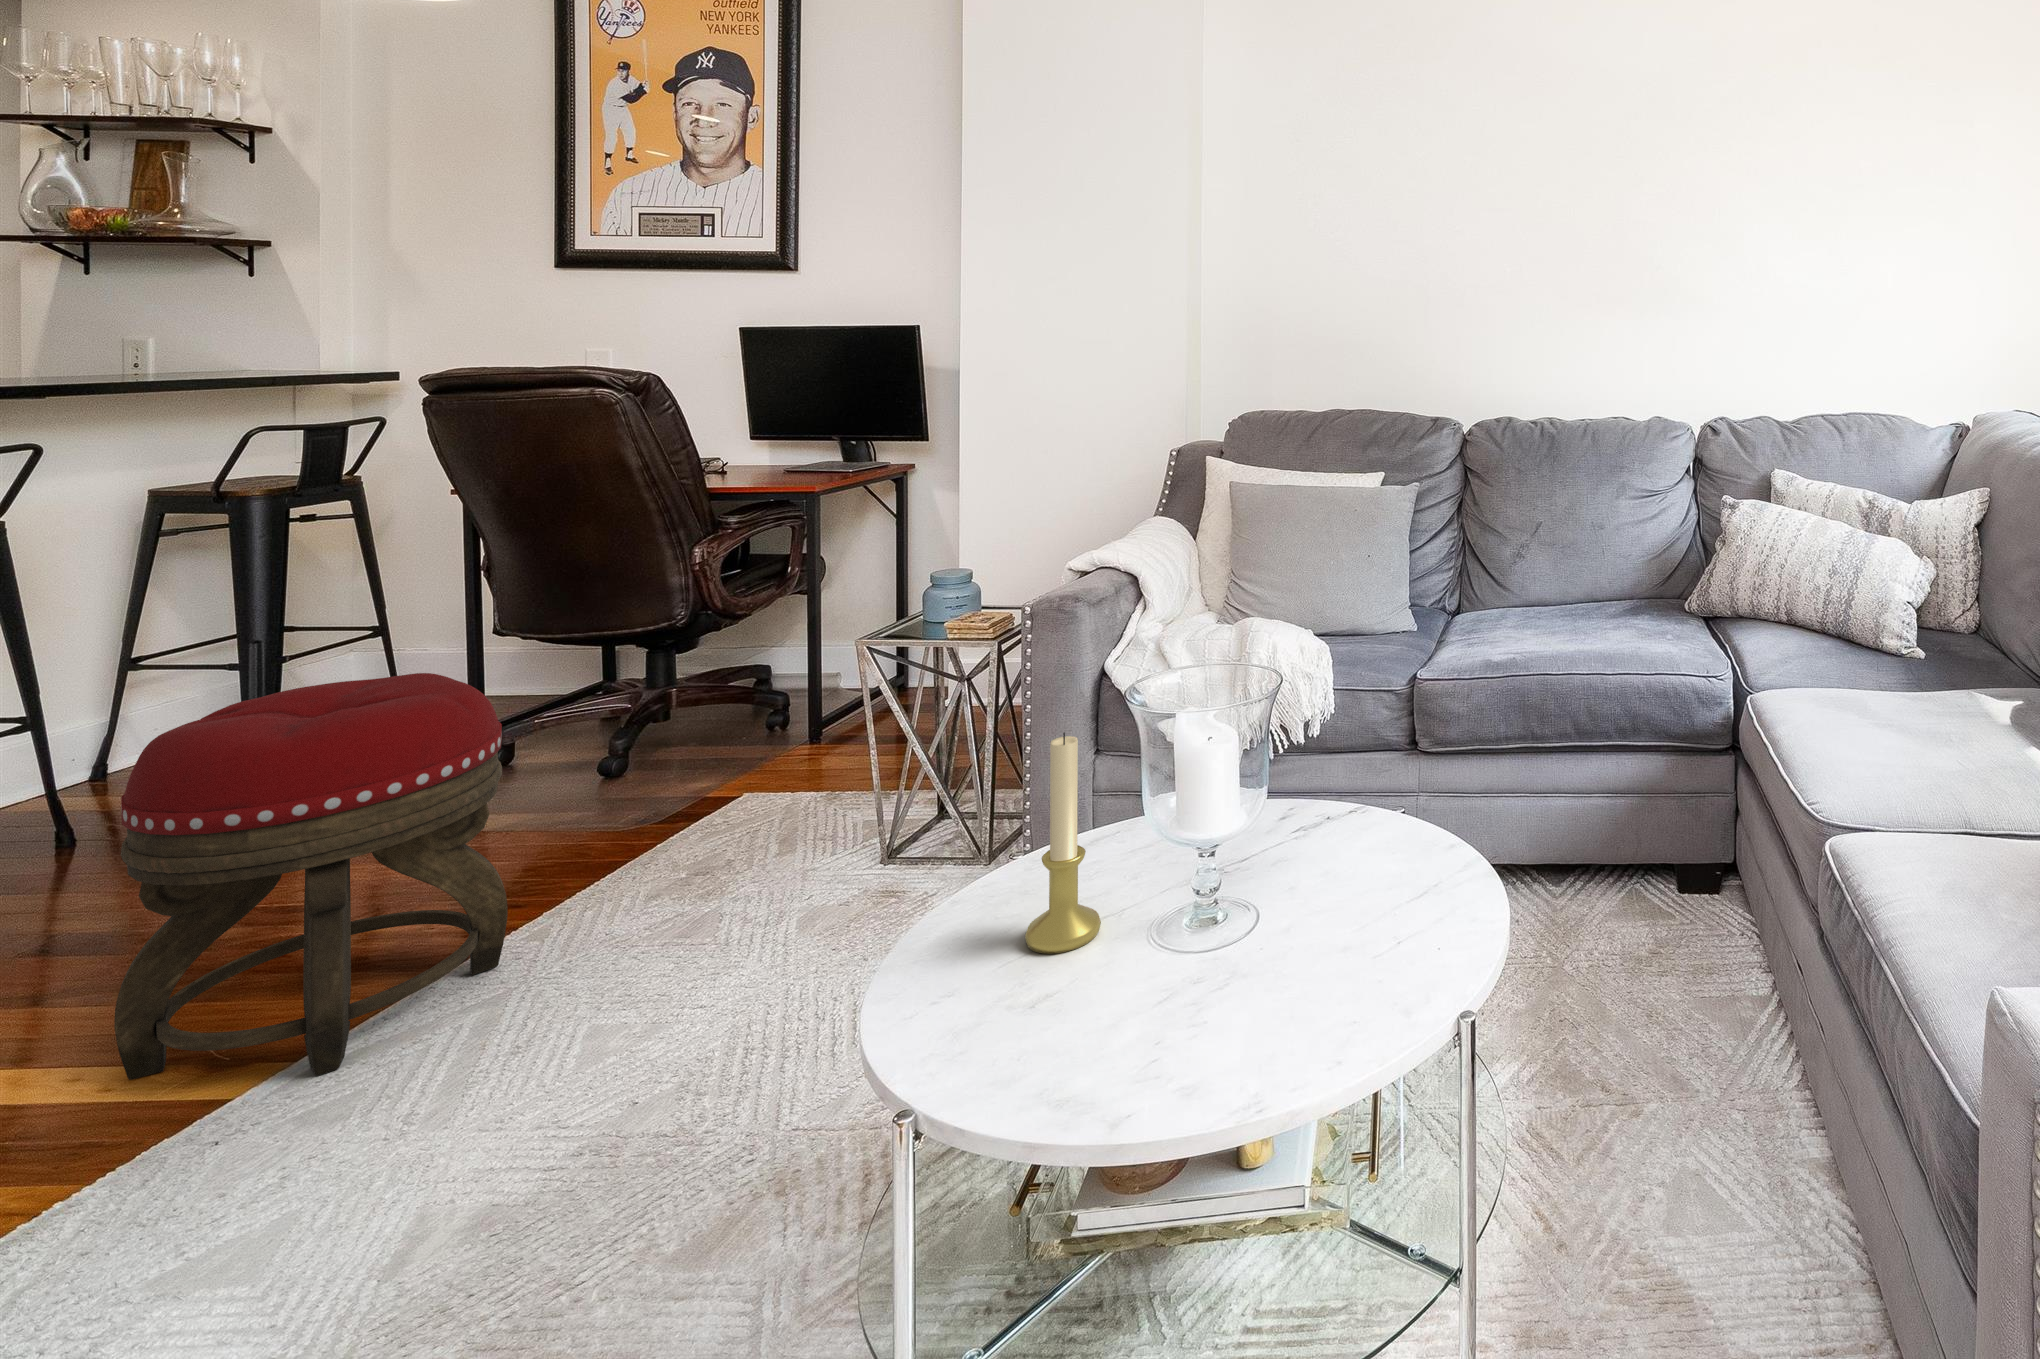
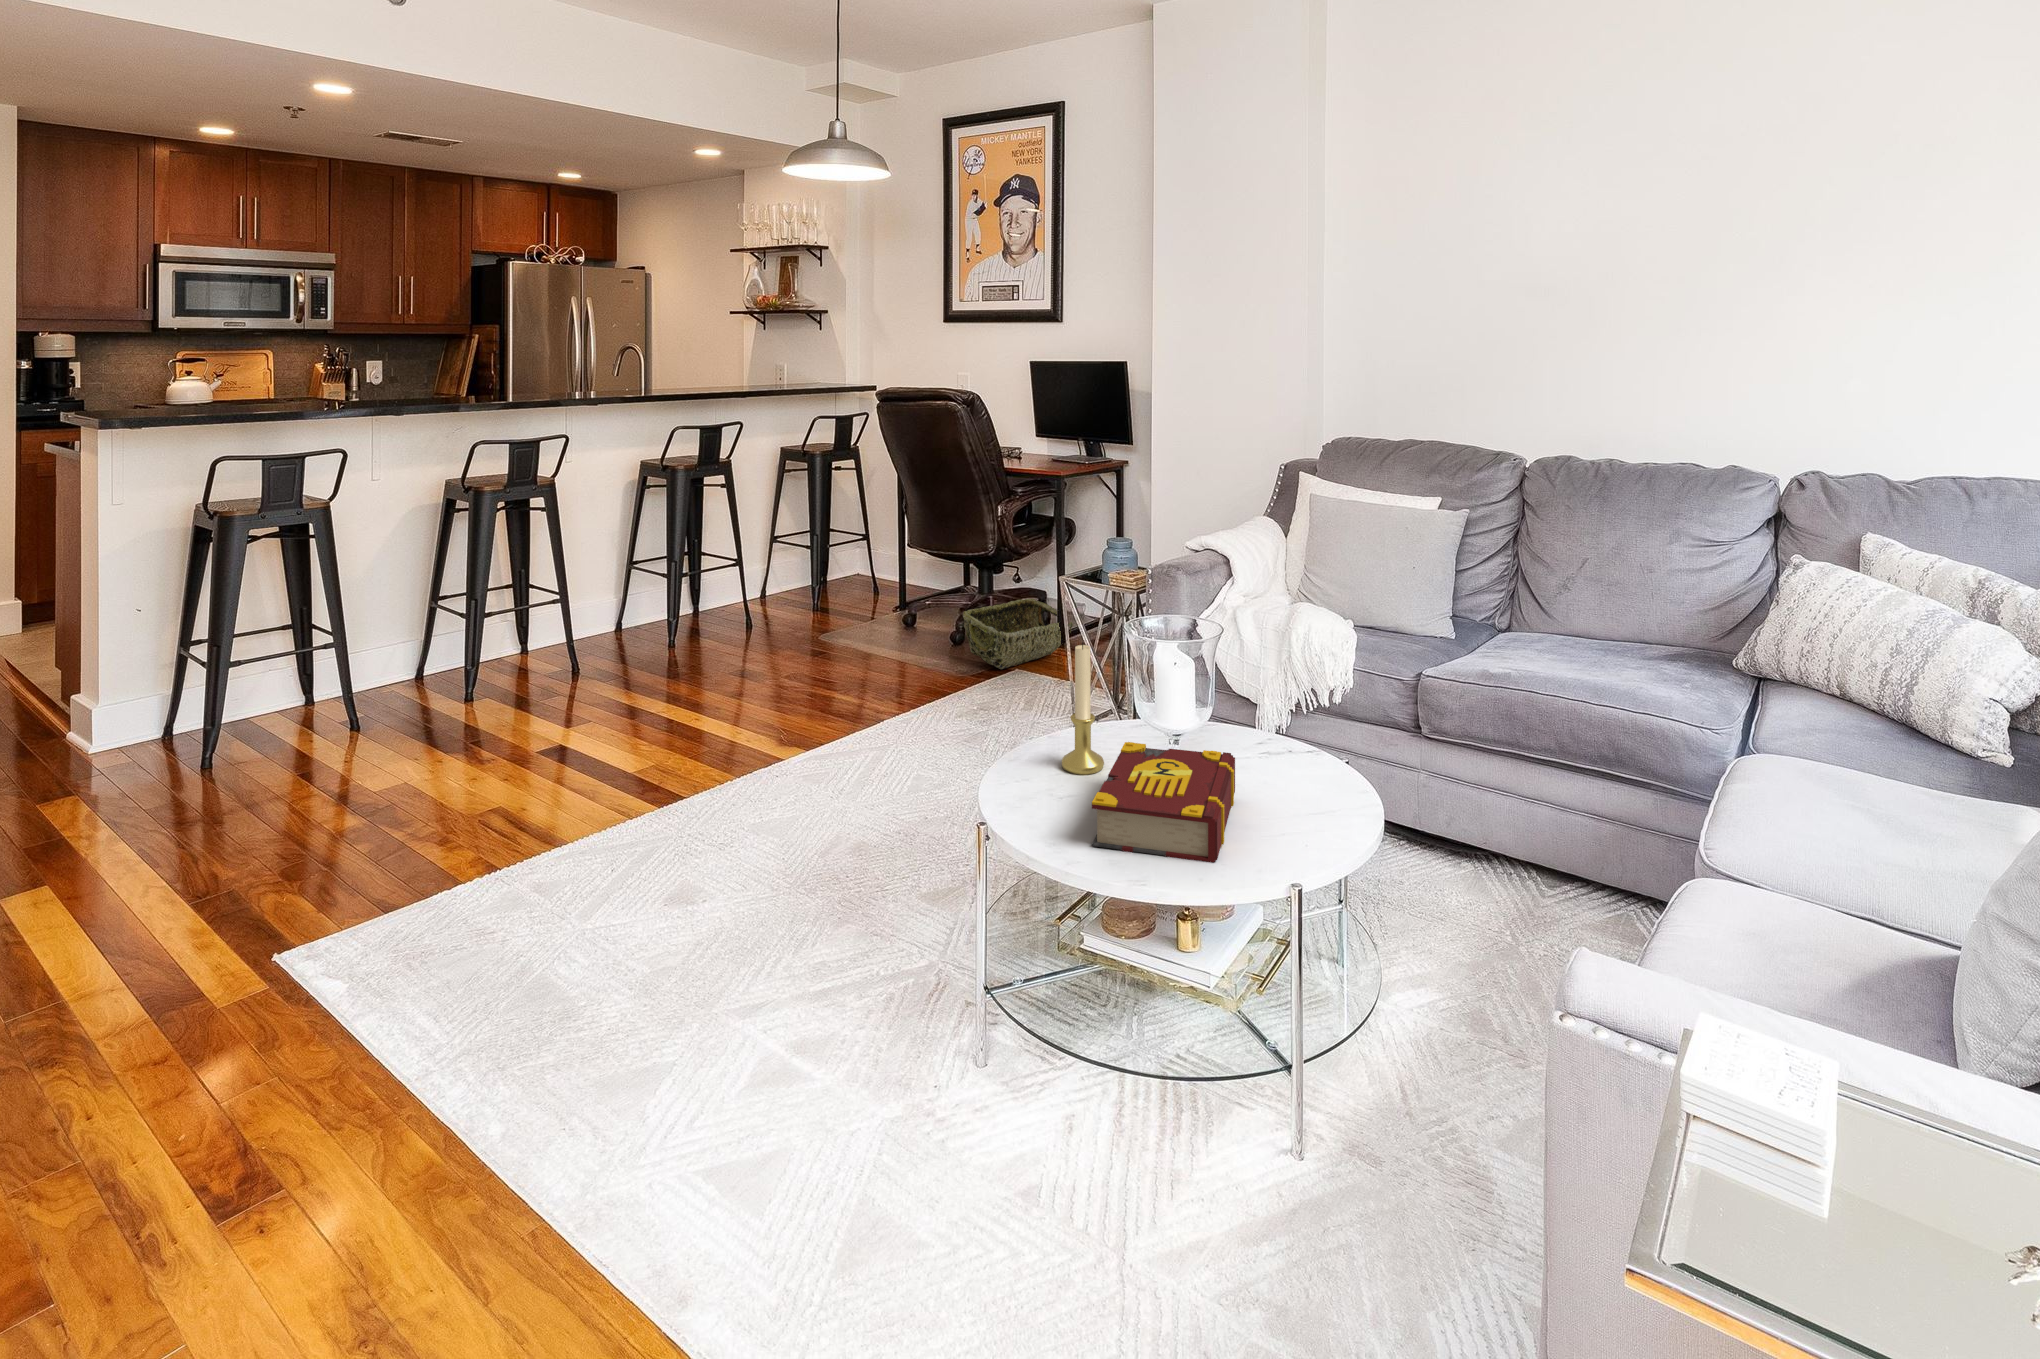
footstool: present [114,673,508,1080] -> none [750,560,890,759]
woven basket: none [634,681,840,800] -> present [963,599,1073,669]
book: none [1155,846,1382,1077] -> present [1092,742,1235,863]

